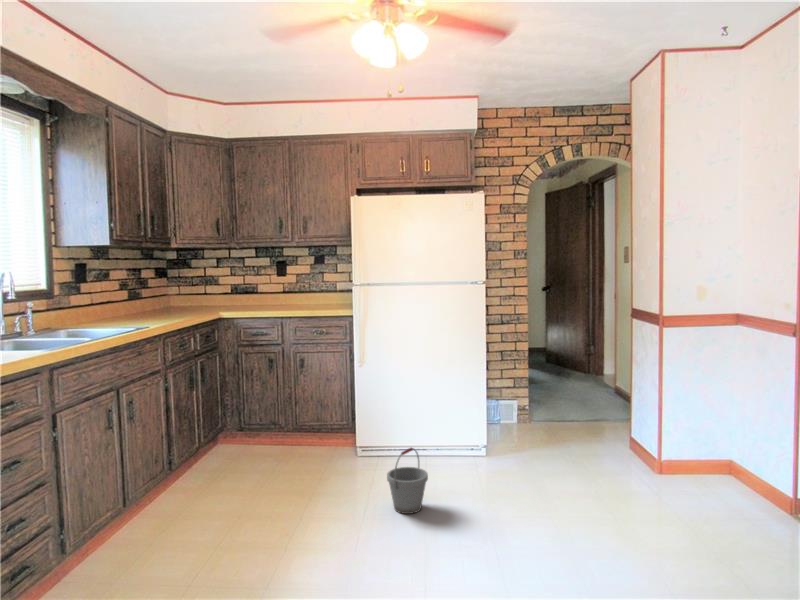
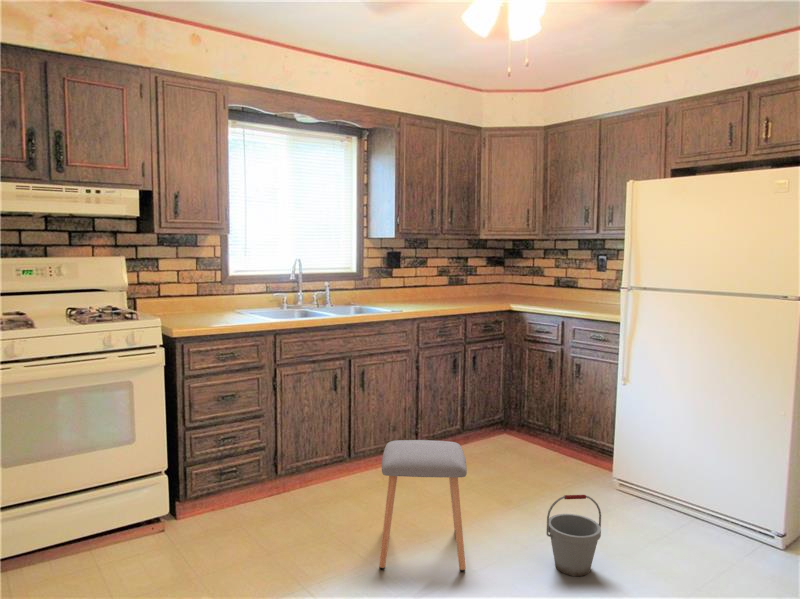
stool: none [243,438,354,576] -> present [379,440,467,571]

